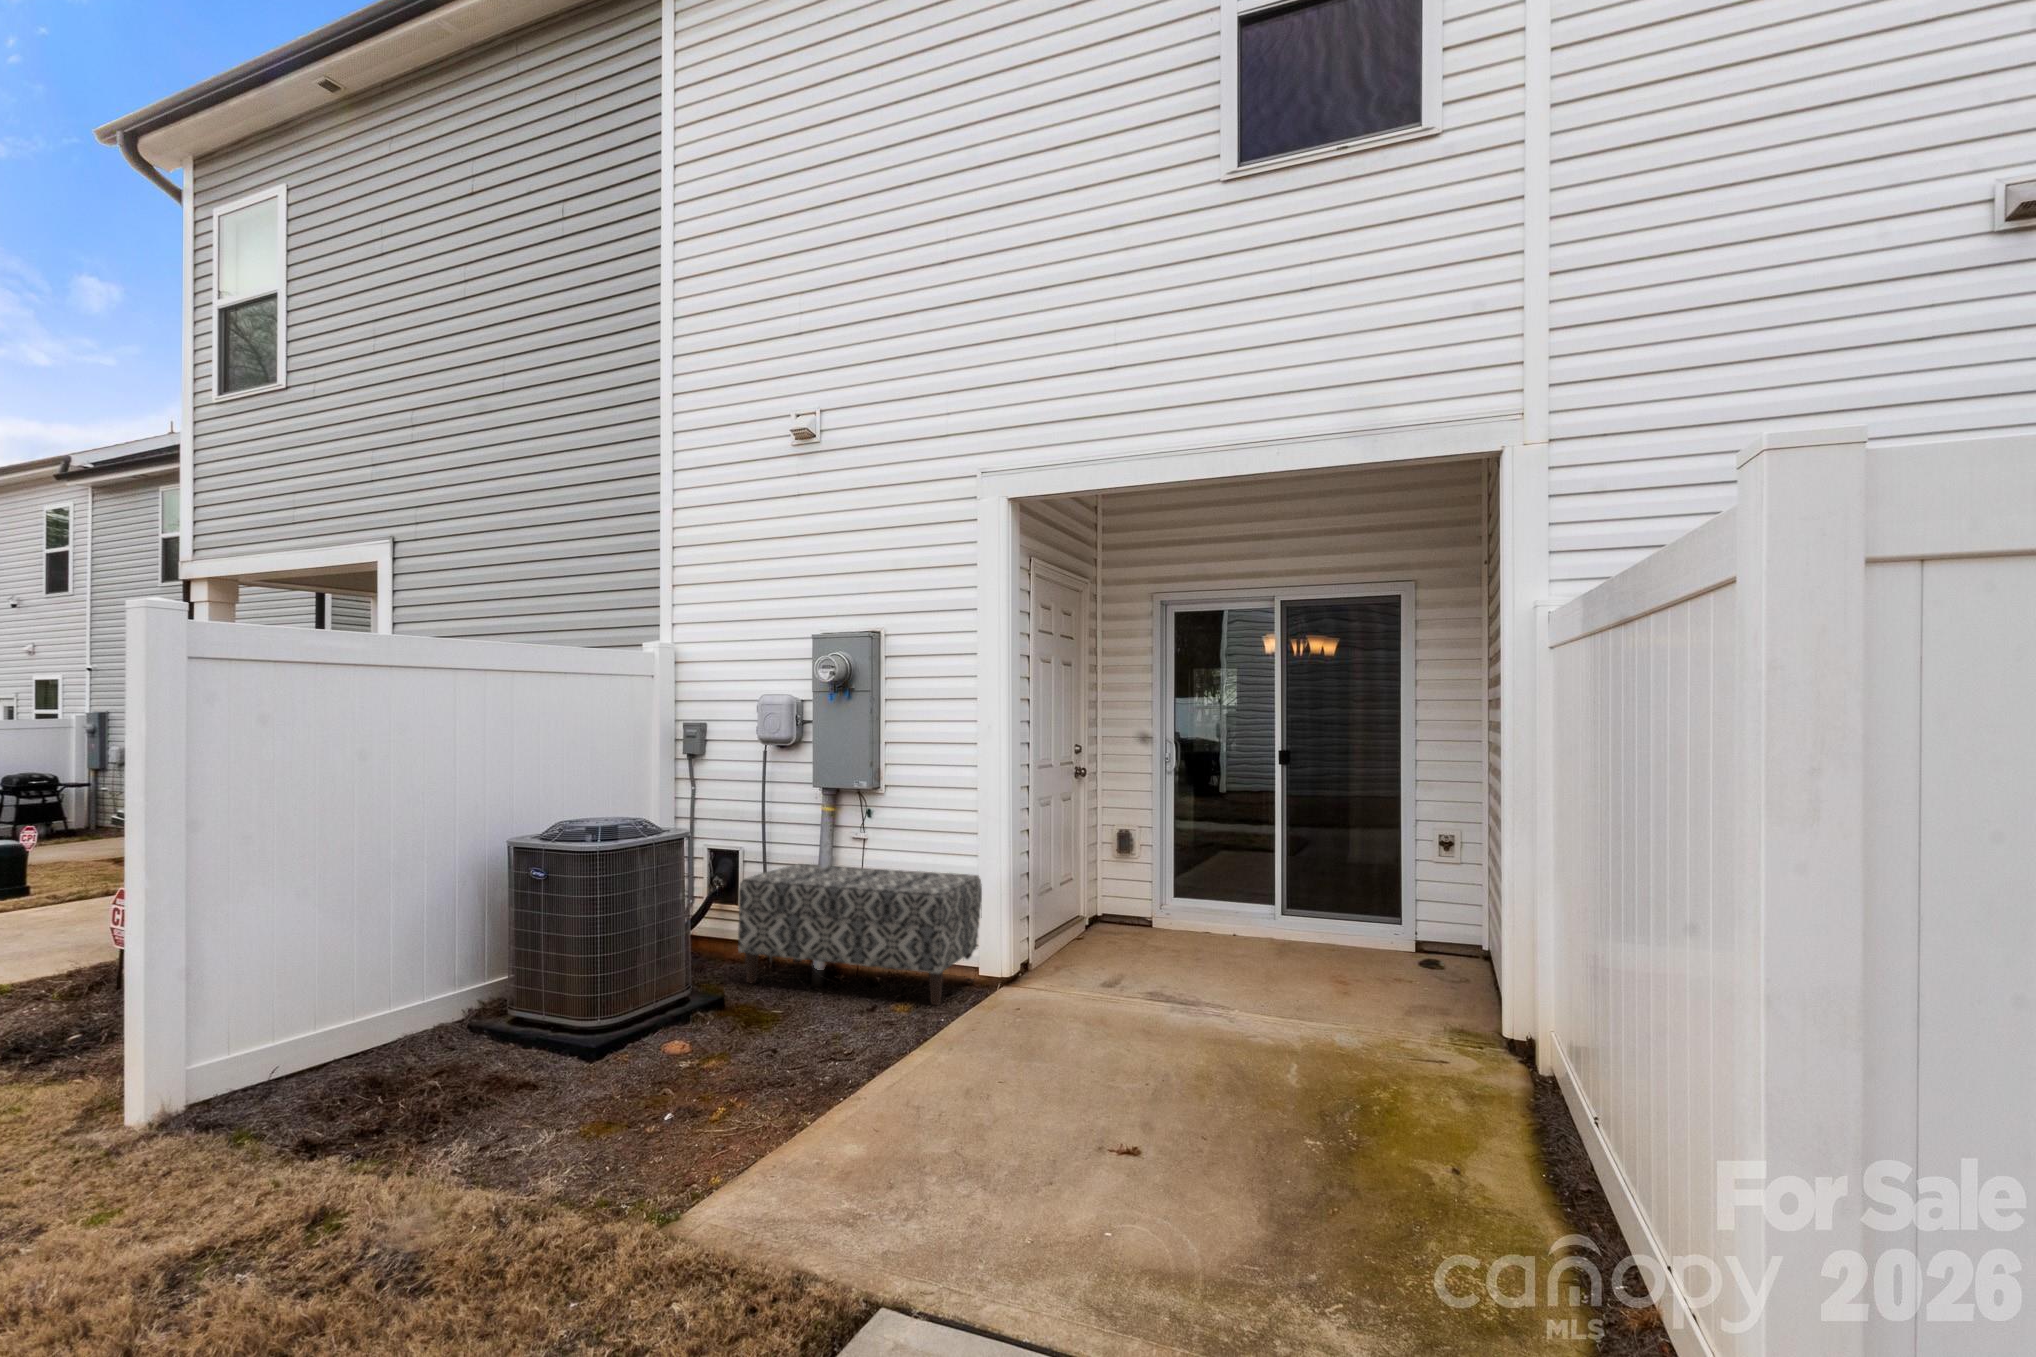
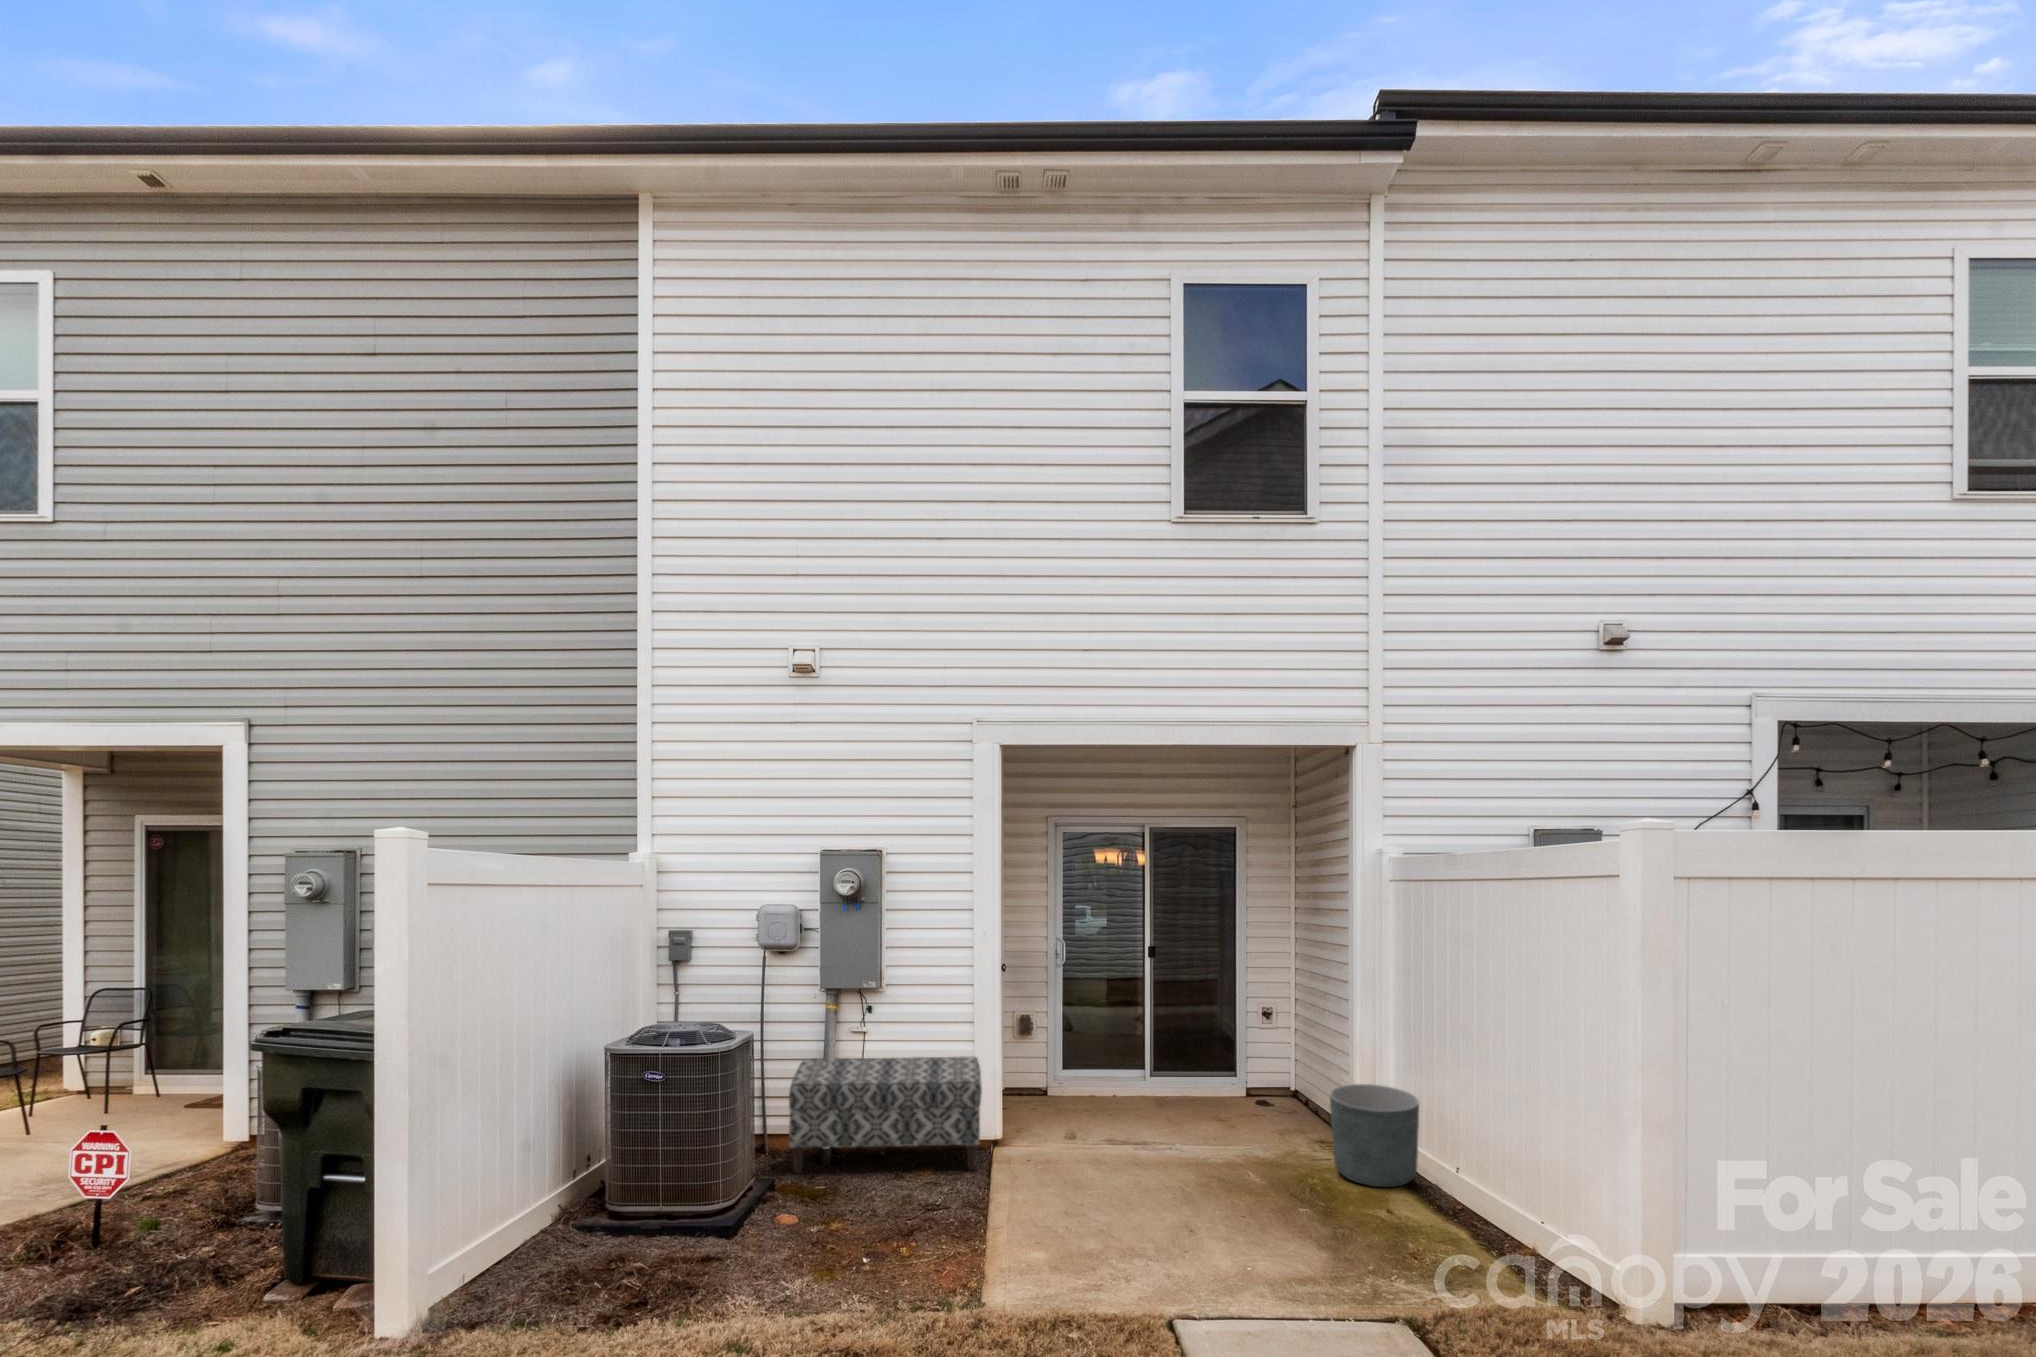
planter: none [1425,946,1584,1112] -> present [1330,1084,1419,1187]

